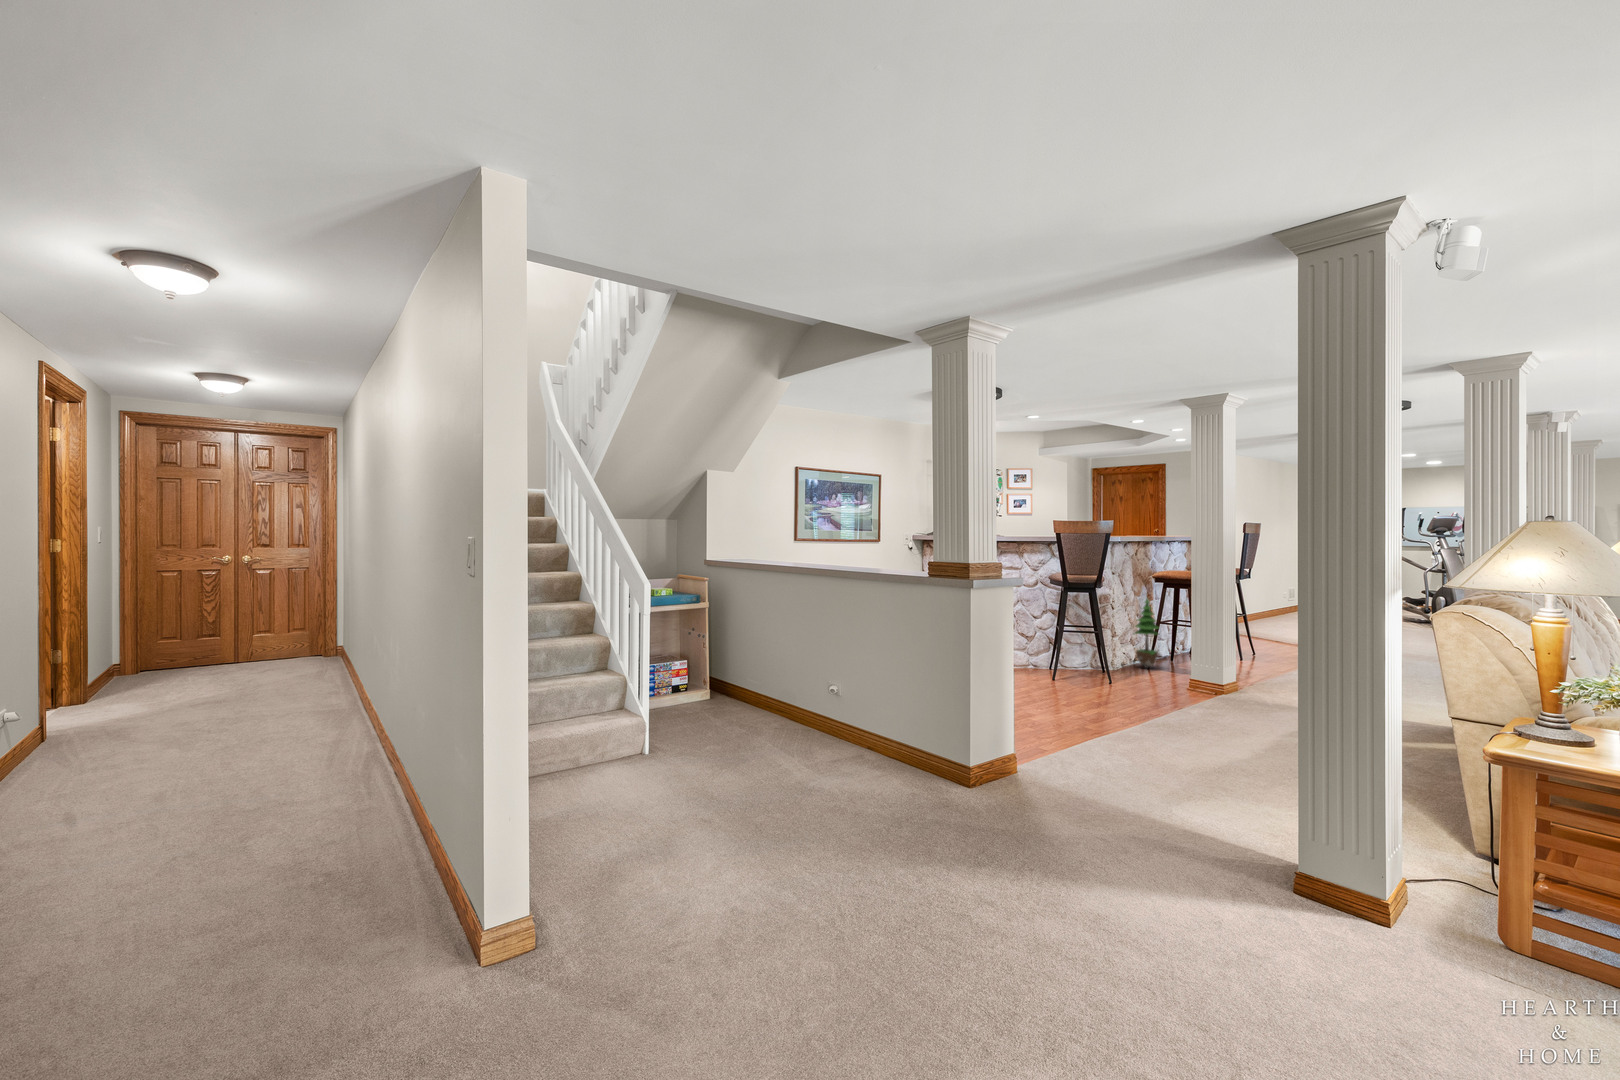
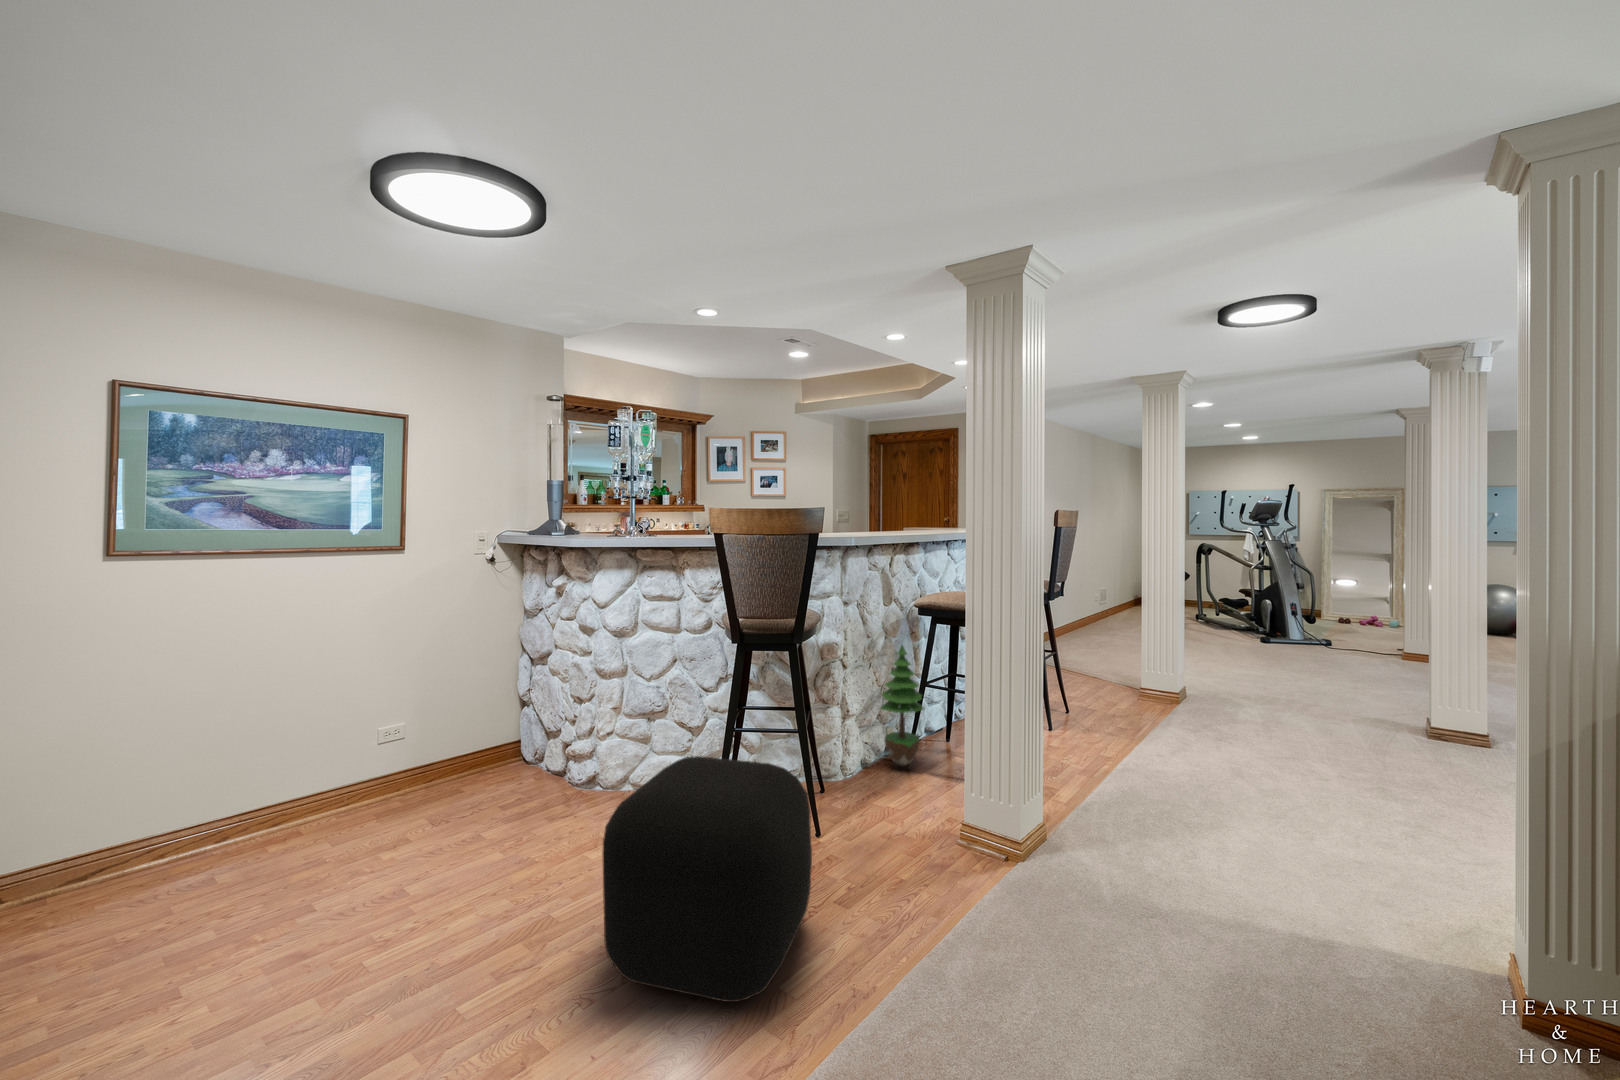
ottoman: none [1041,625,1127,706] -> present [603,756,812,1002]

